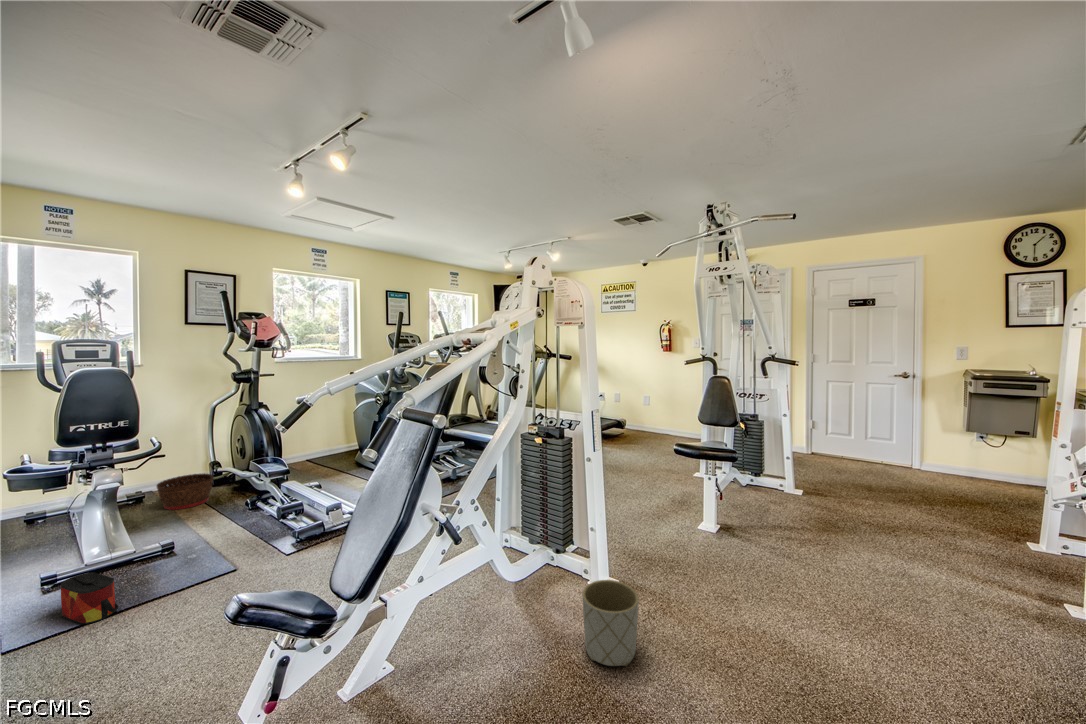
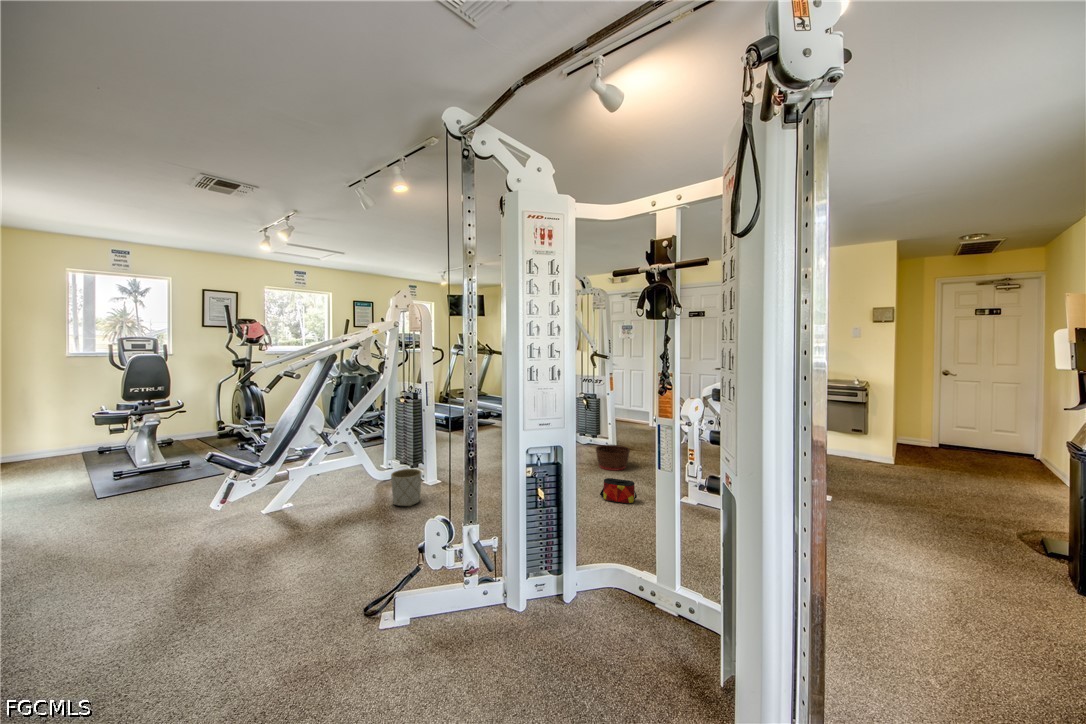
basket: present [157,474,213,510] -> present [596,445,630,471]
bag: present [61,572,118,624] -> present [600,478,637,504]

